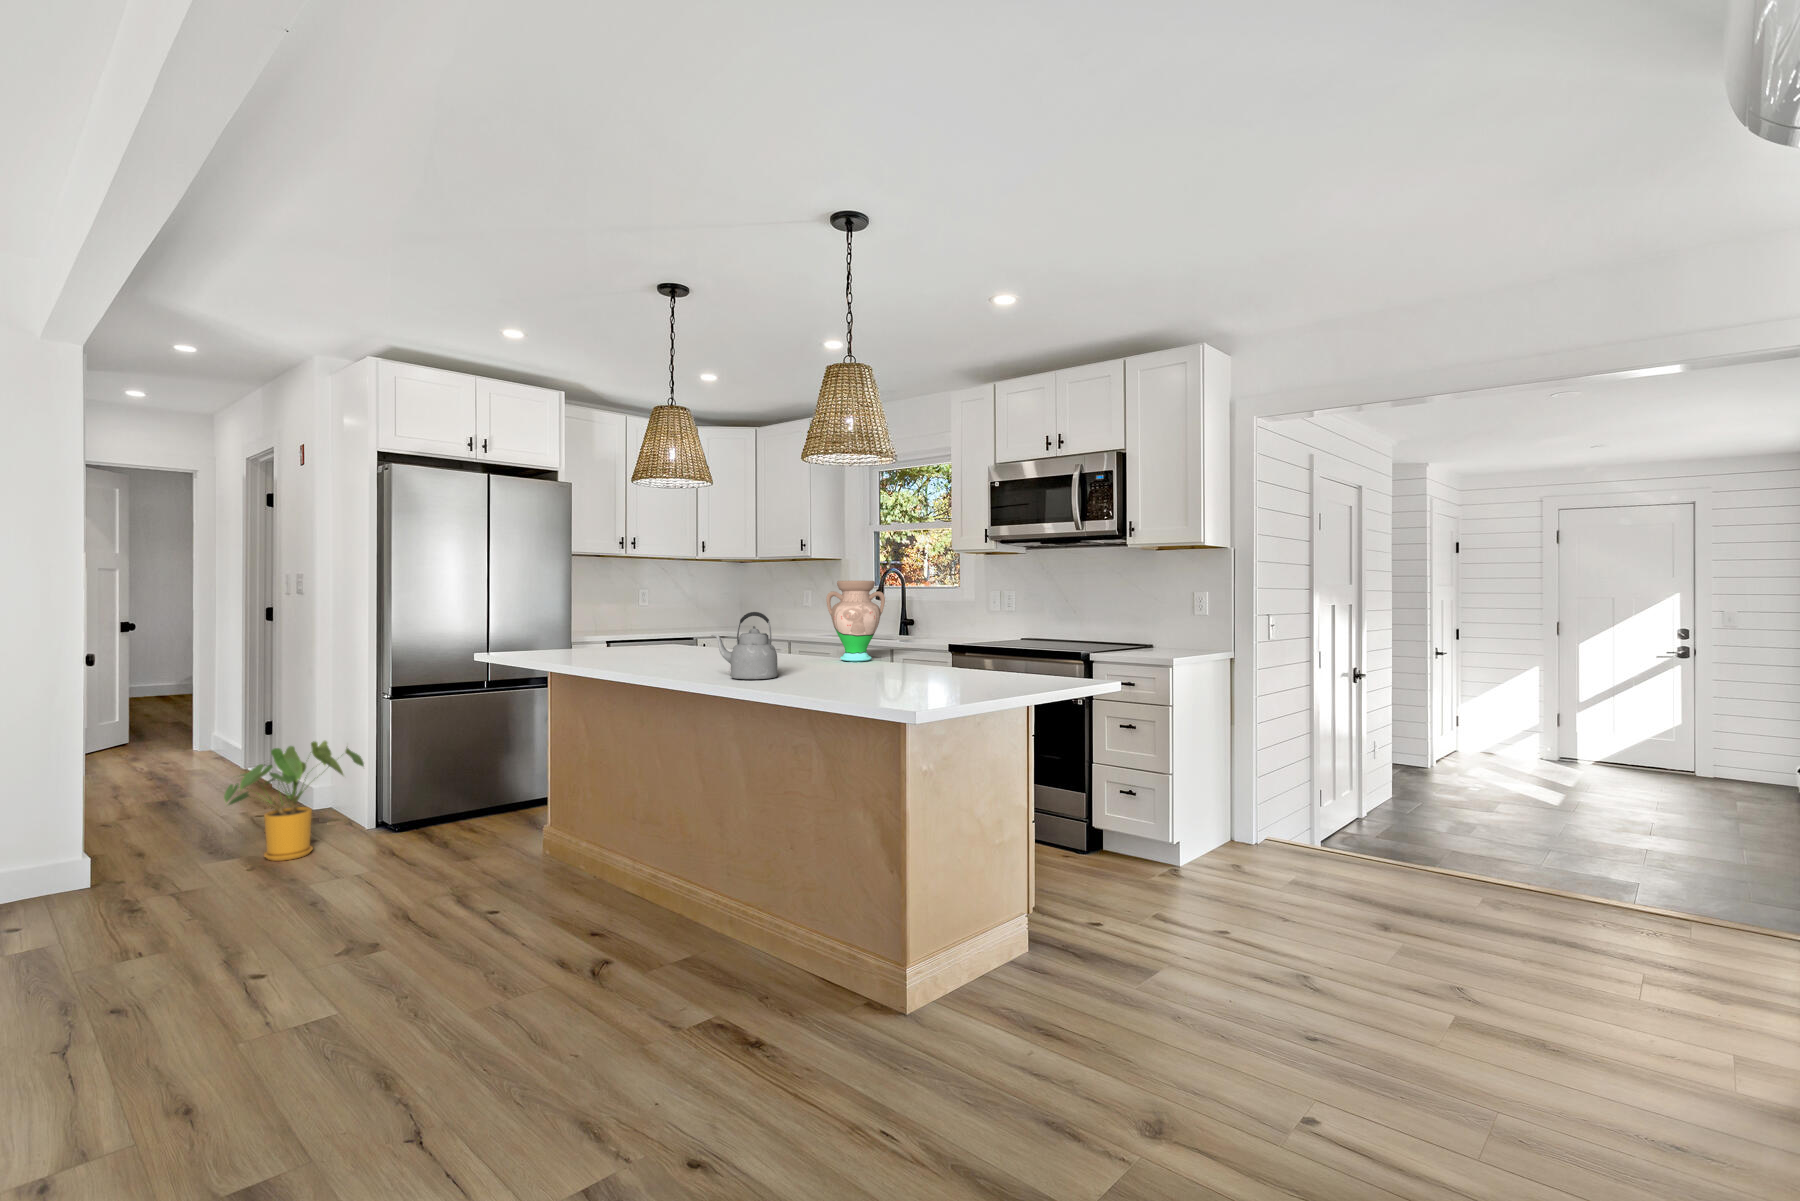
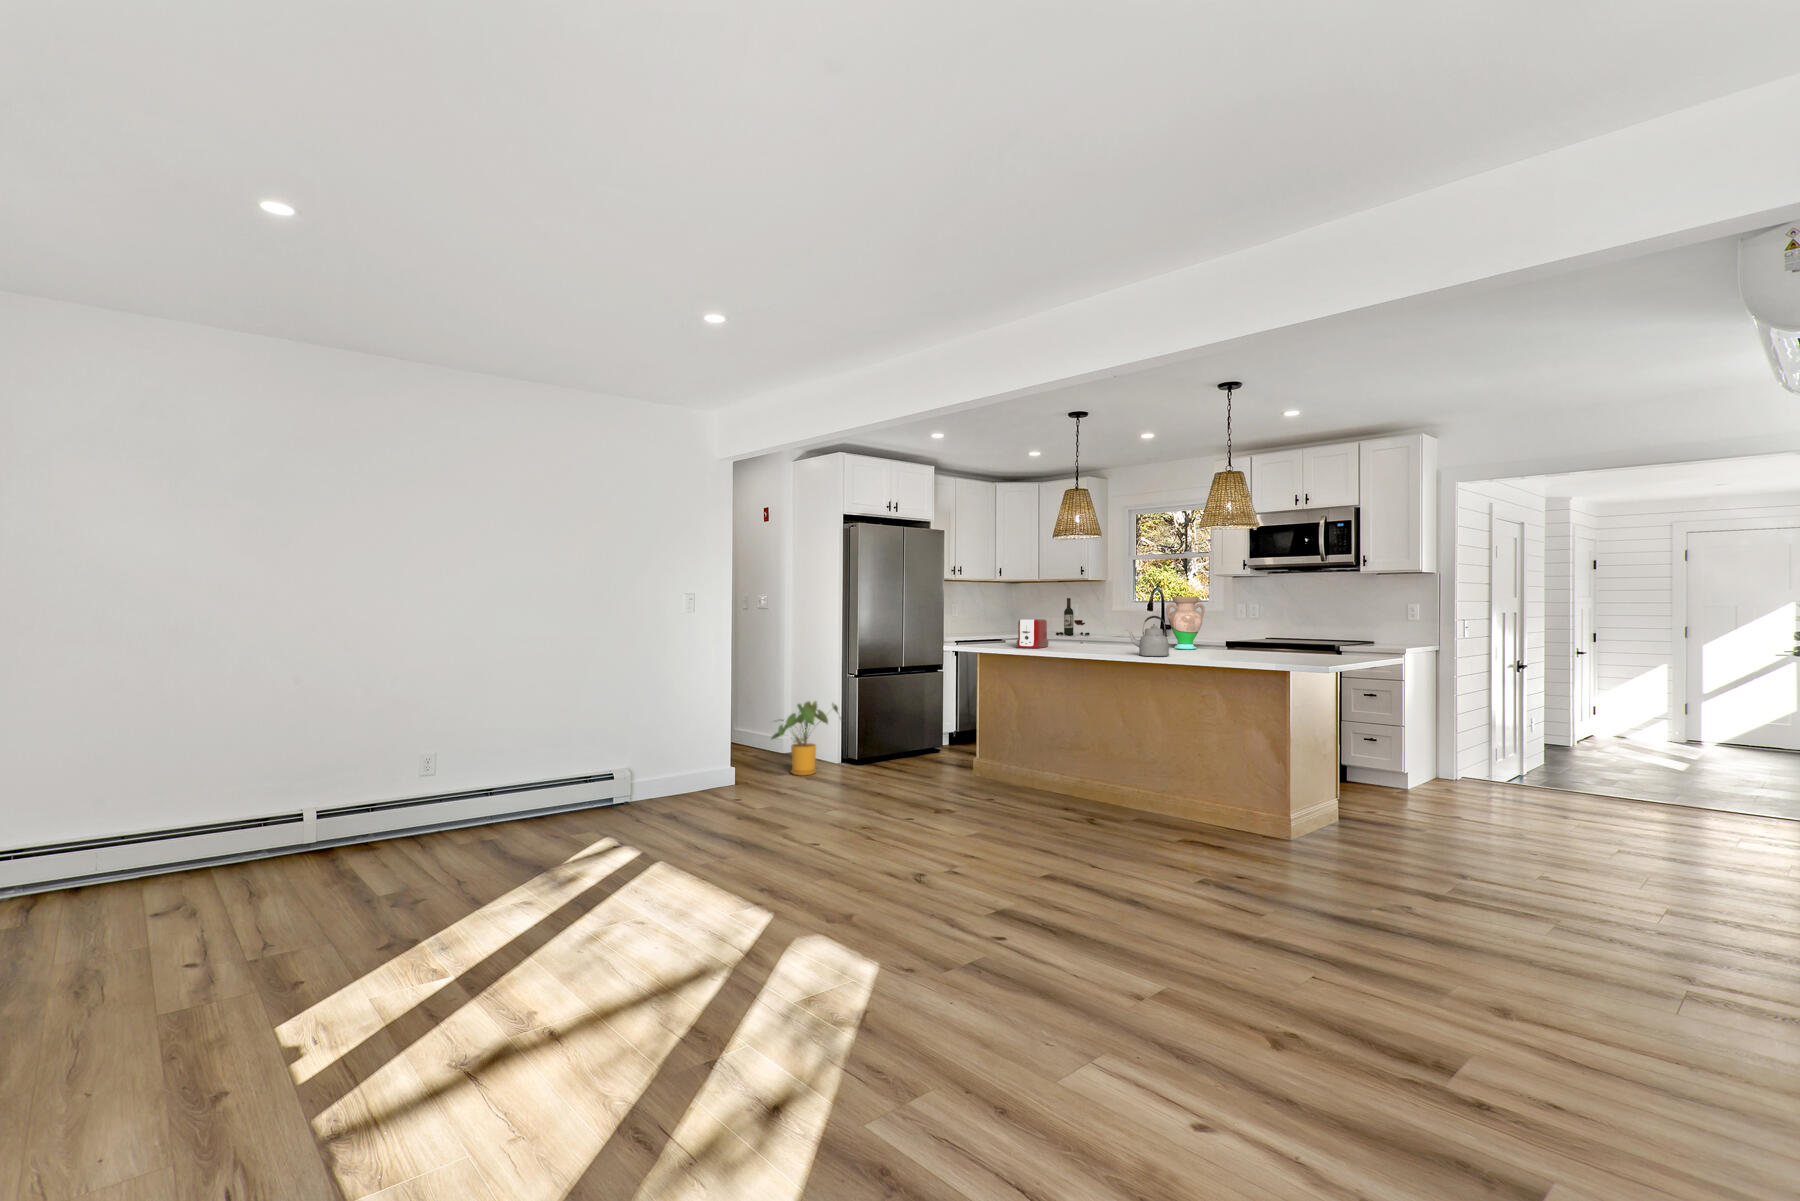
wine bottle: none [776,582,820,633] -> present [1056,598,1090,635]
toaster: none [615,615,676,659] -> present [1016,619,1049,648]

